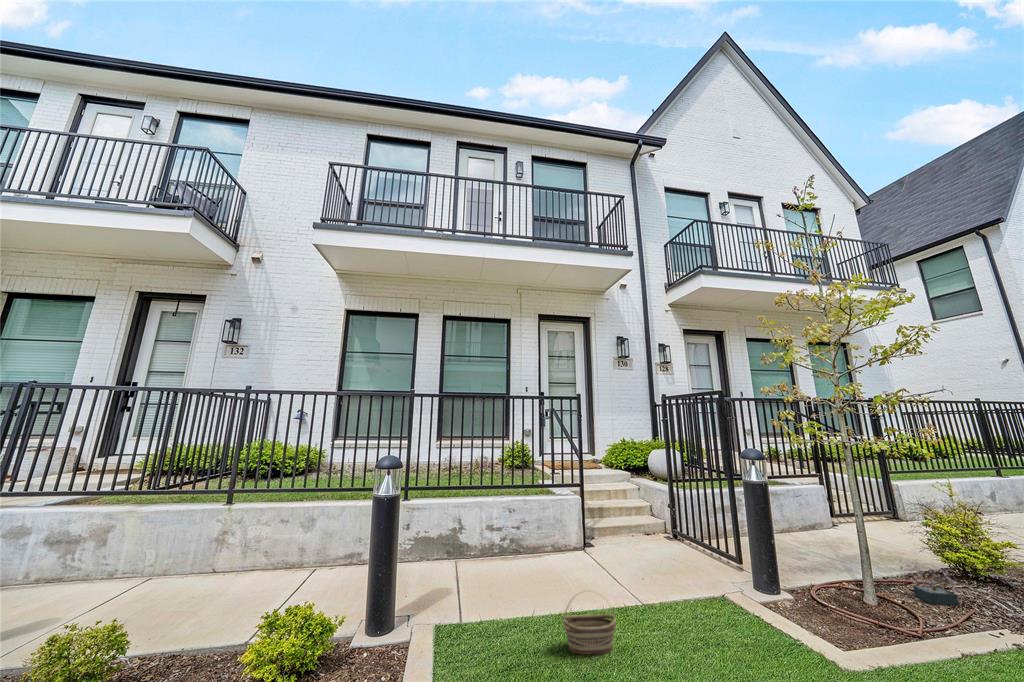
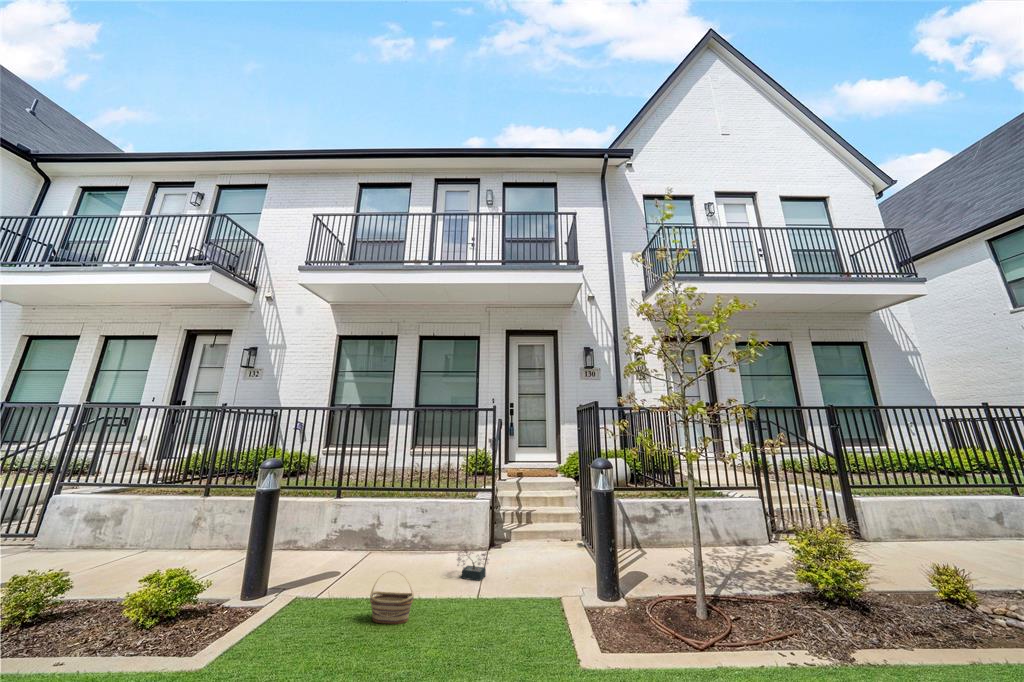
decorative plant: present [899,559,959,605] -> present [457,544,488,581]

